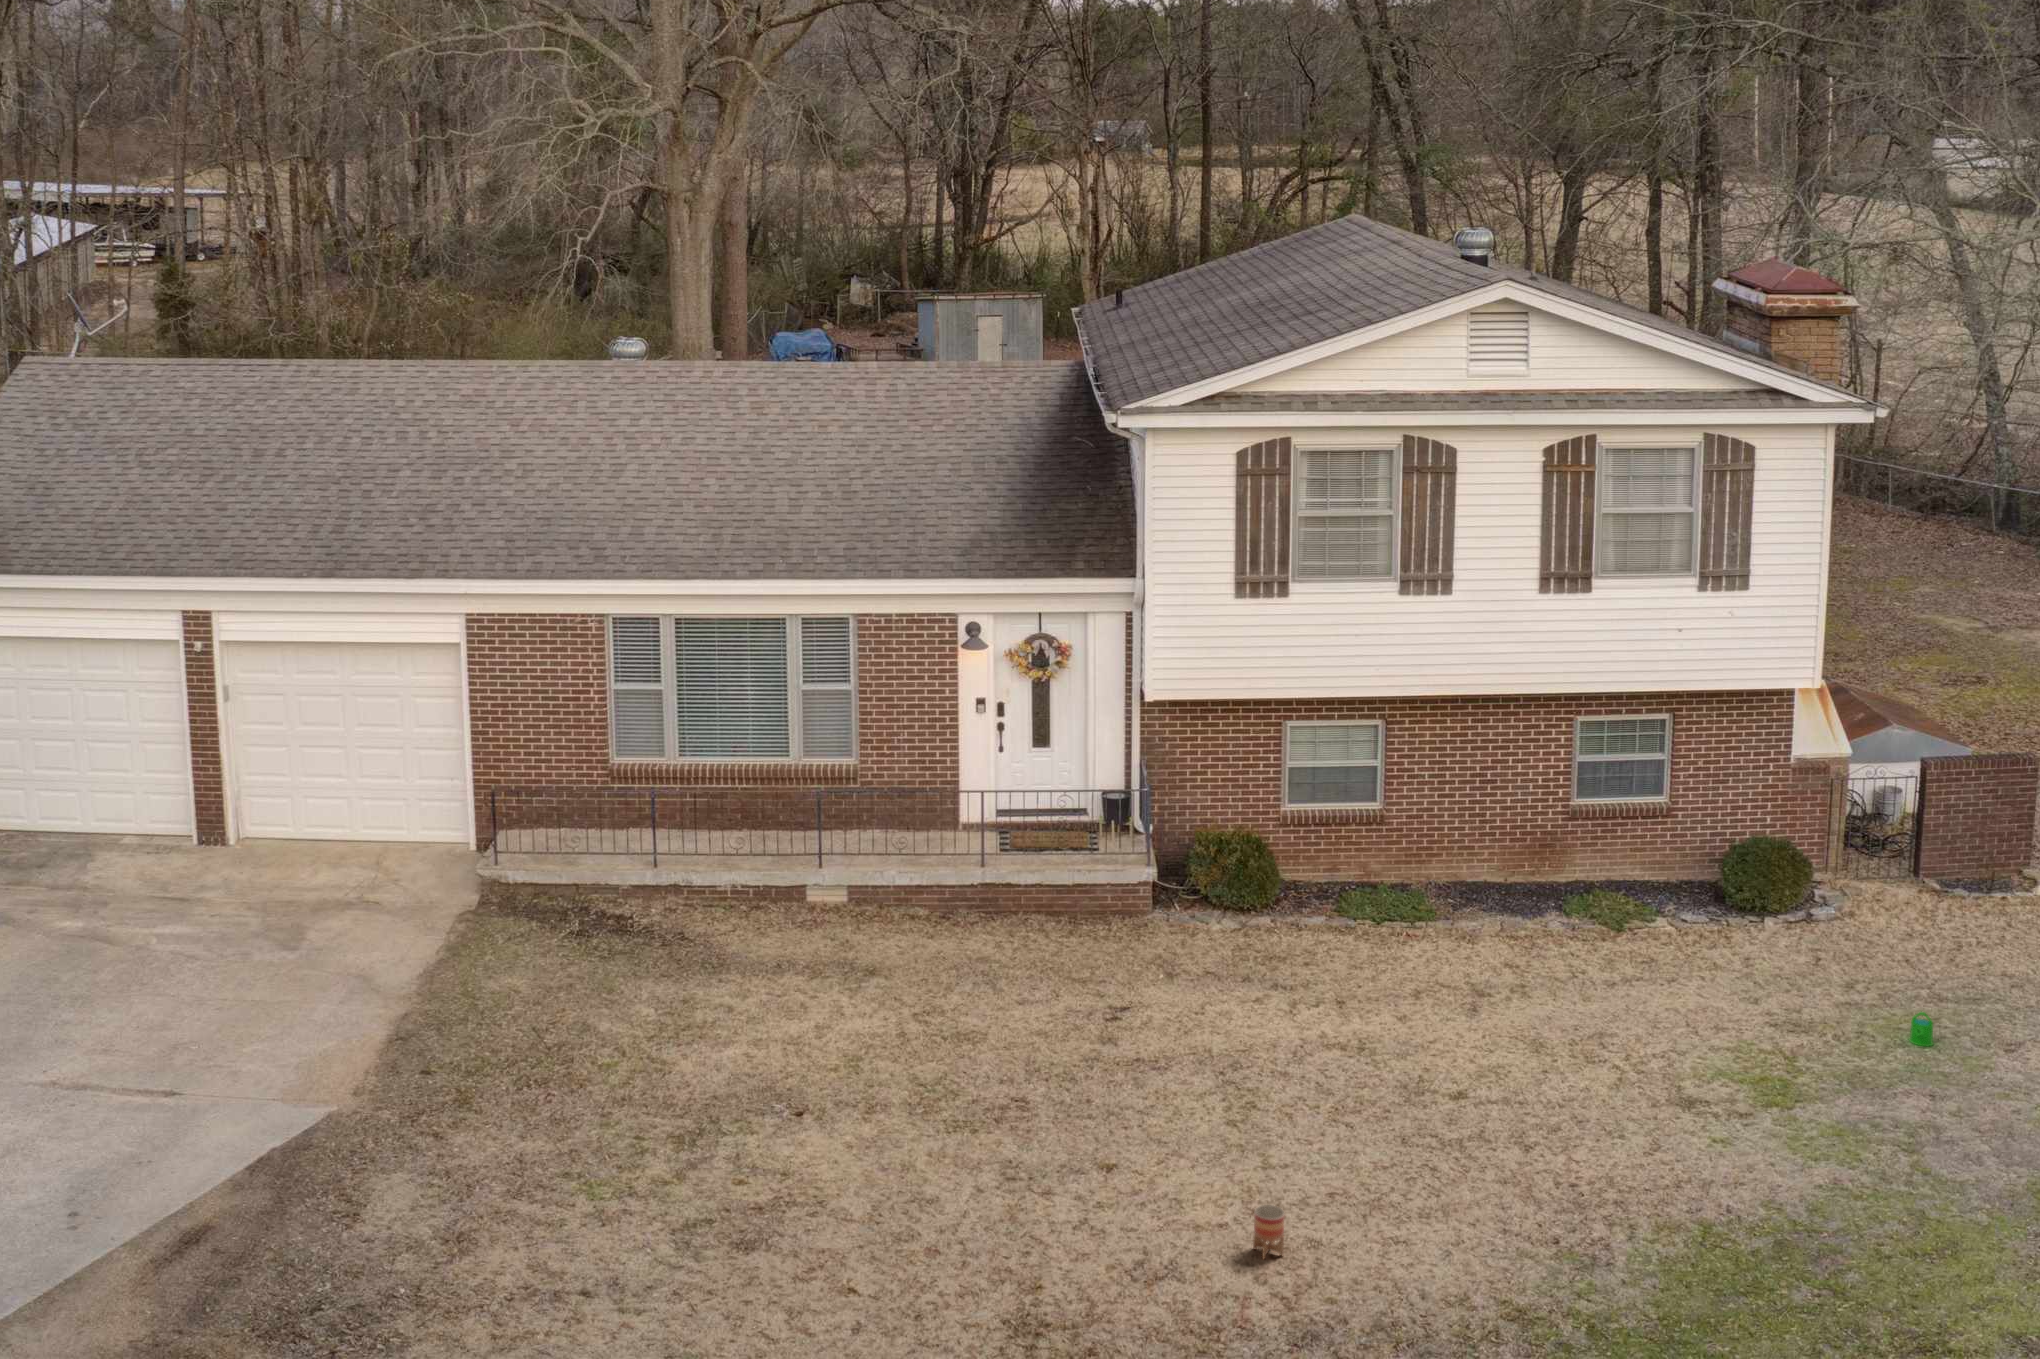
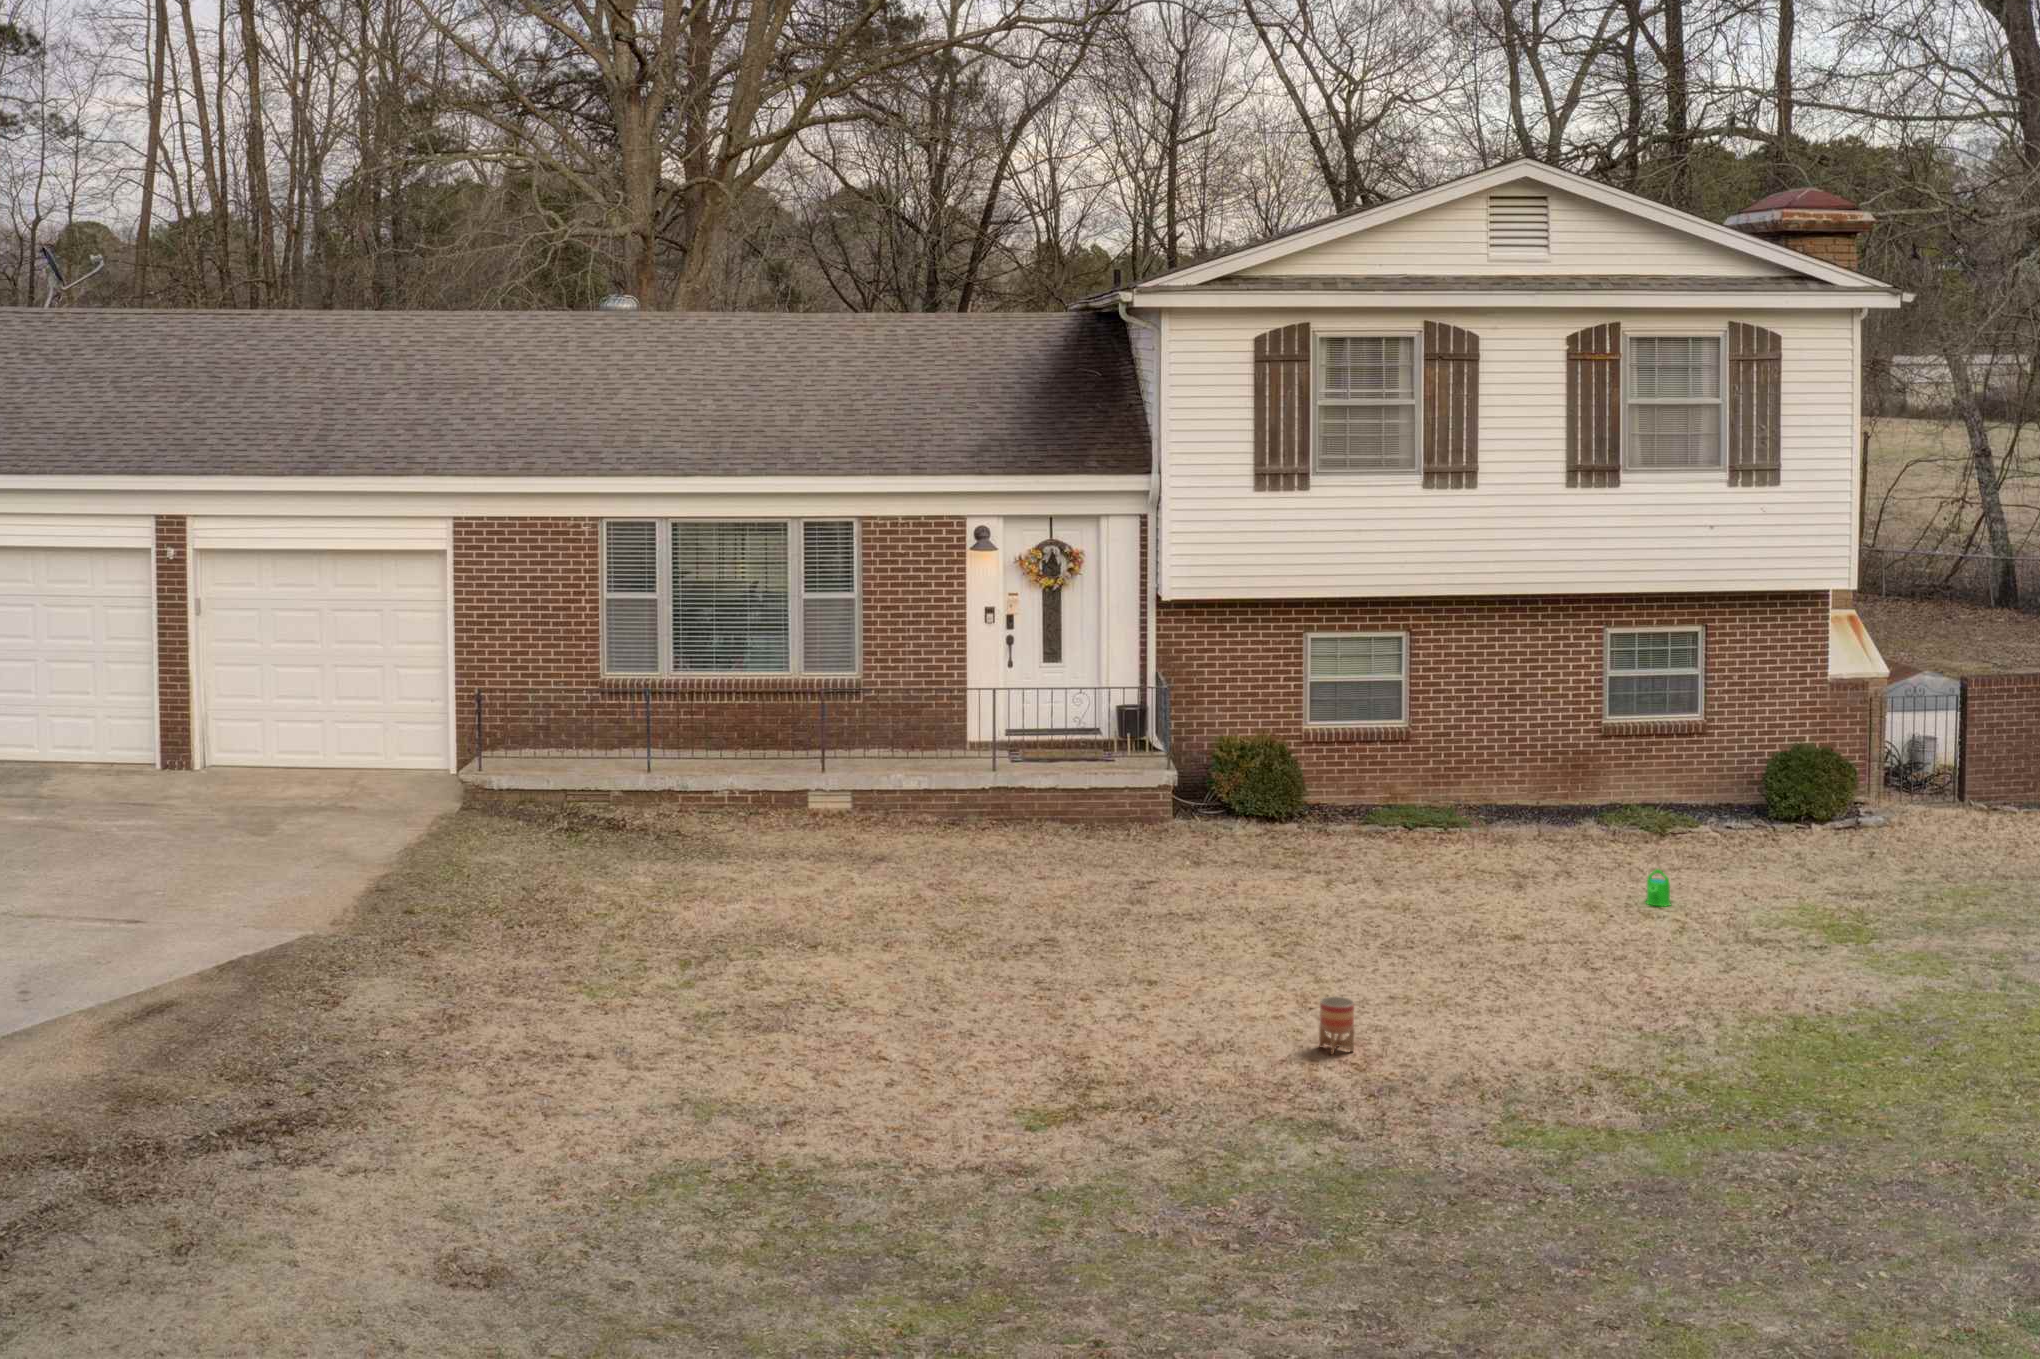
watering can: present [1908,1012,1933,1046] -> present [1646,869,1670,906]

